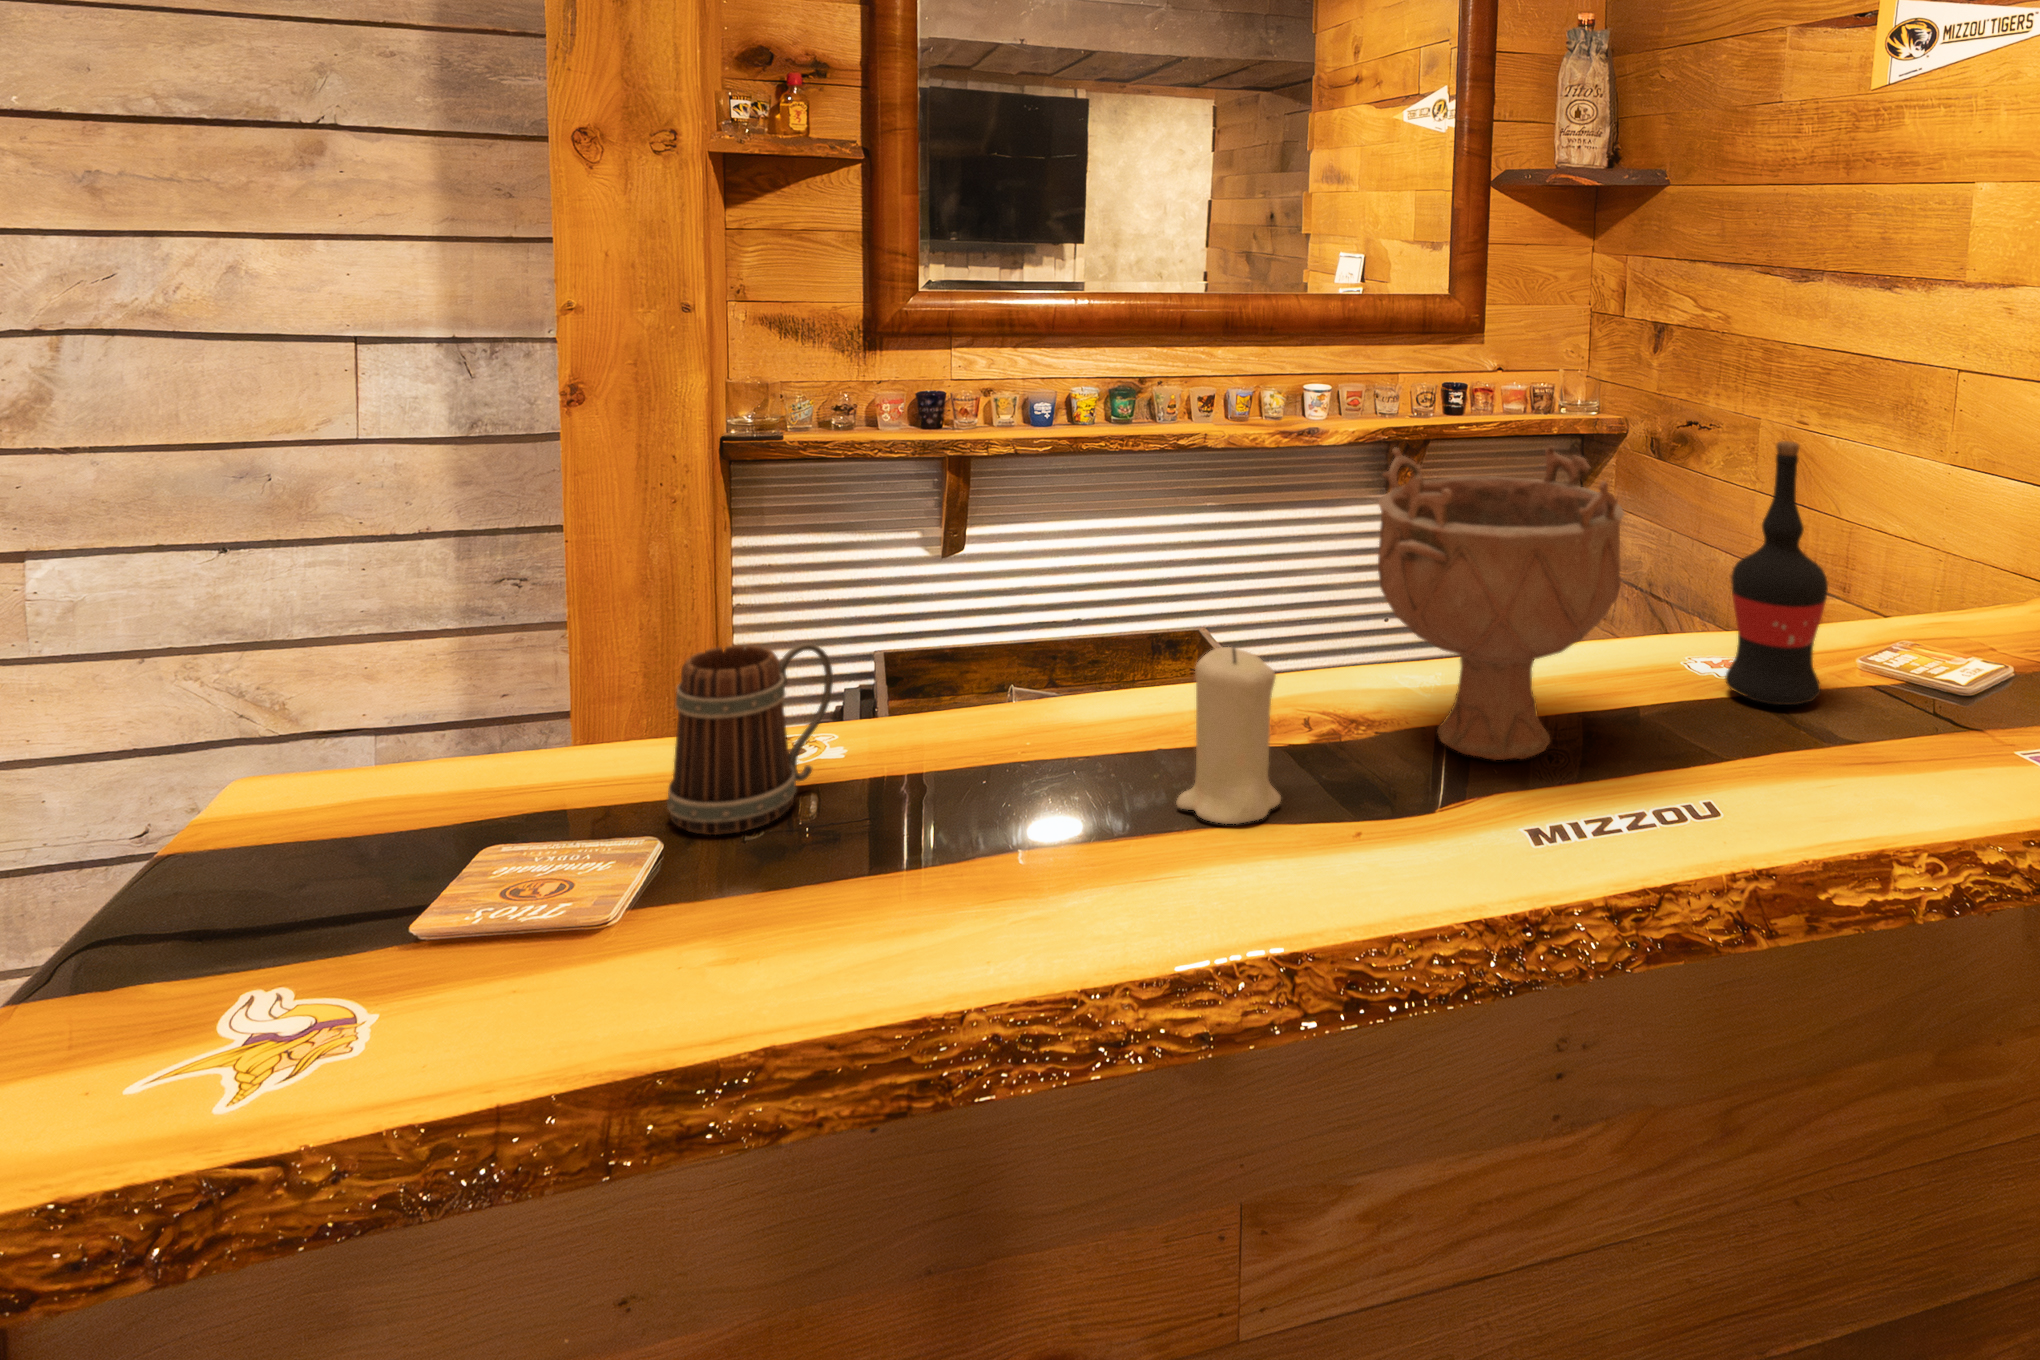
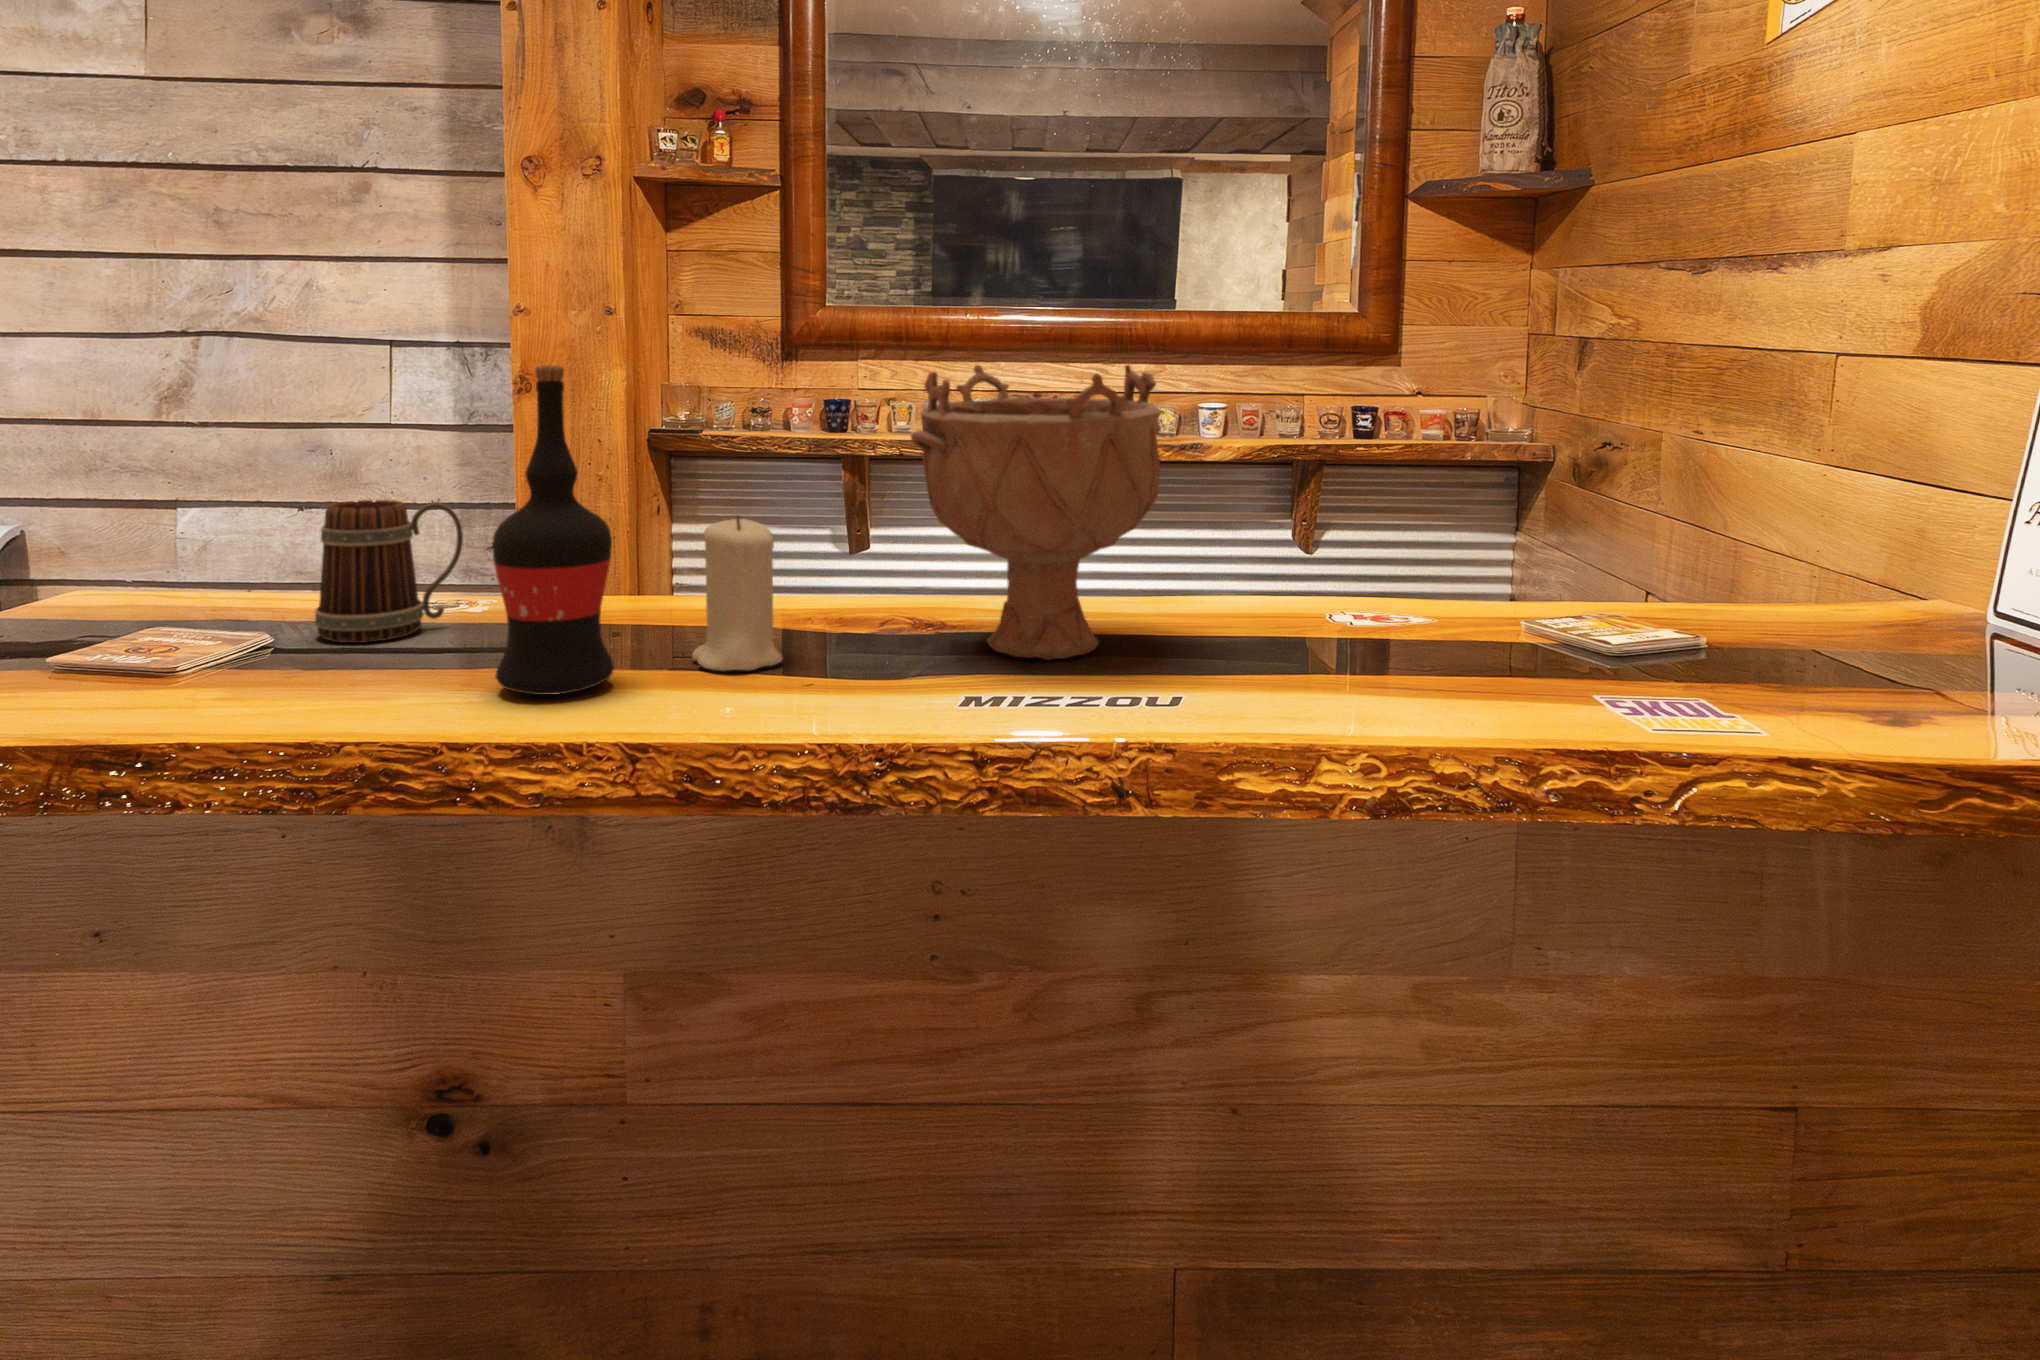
wine bottle: present [1726,441,1828,705] -> present [492,365,614,695]

